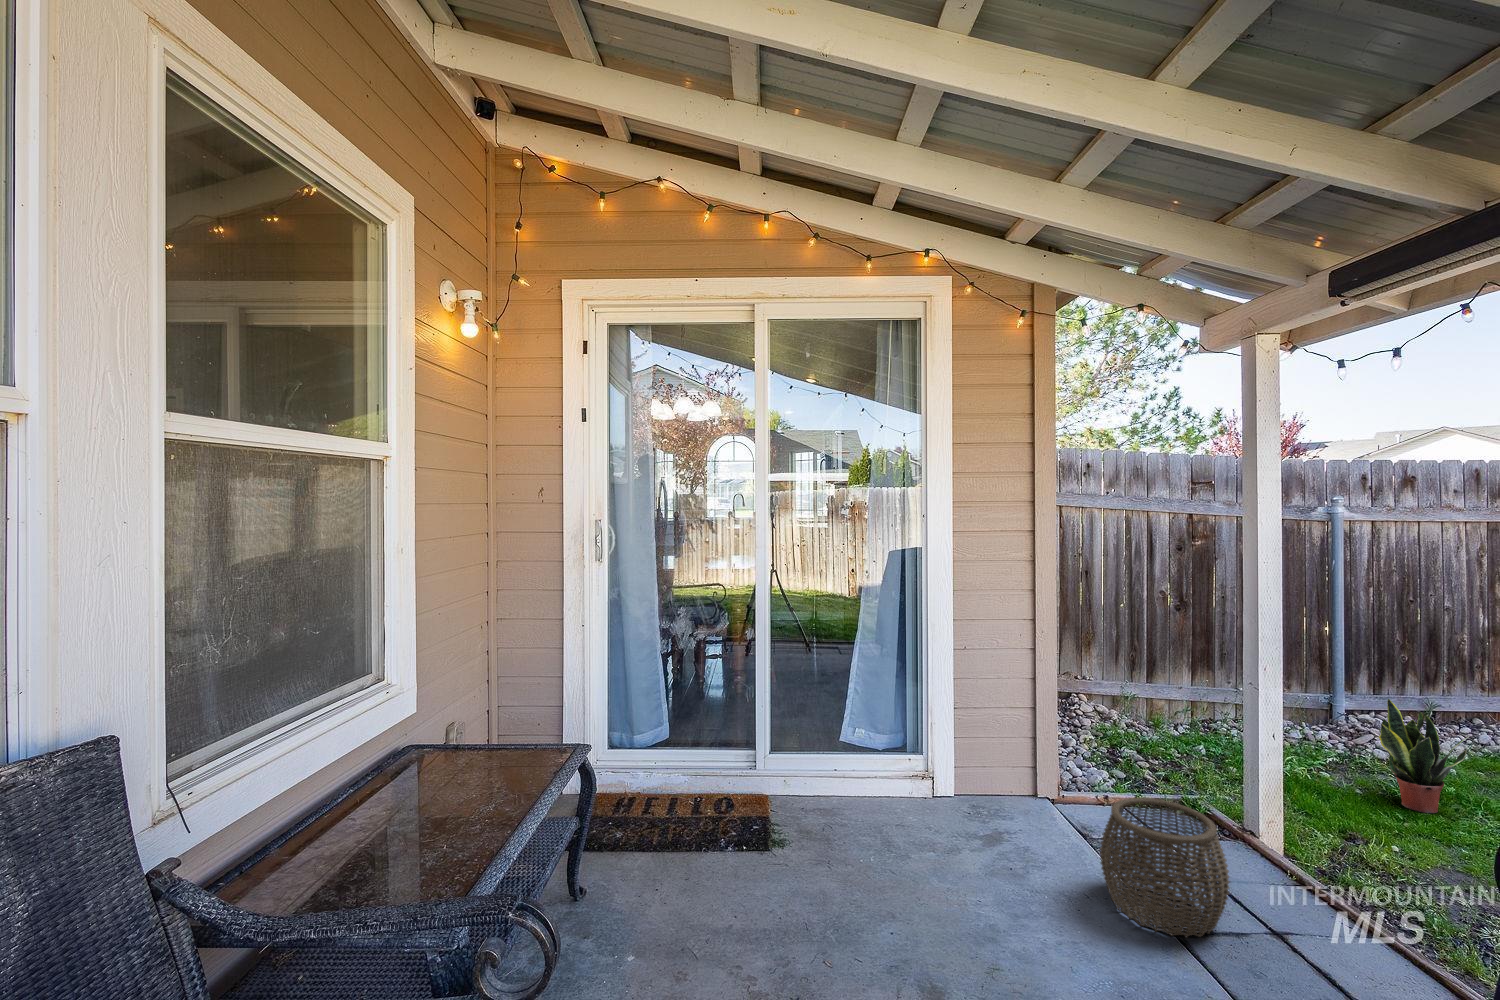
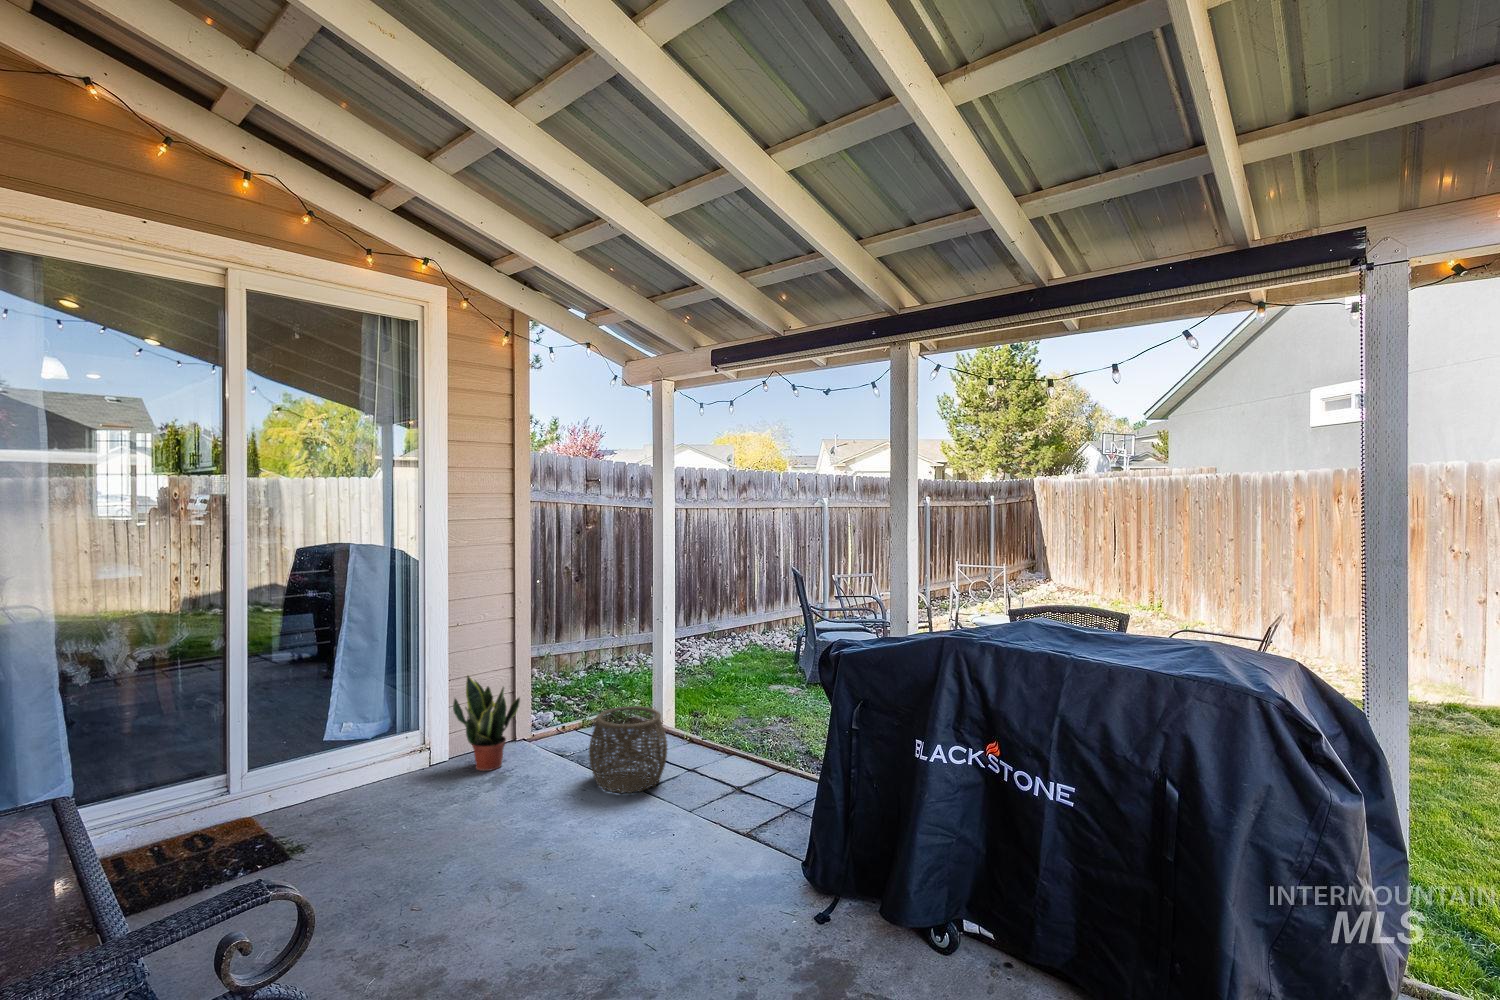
potted plant: present [1379,699,1469,813] -> present [453,676,520,771]

